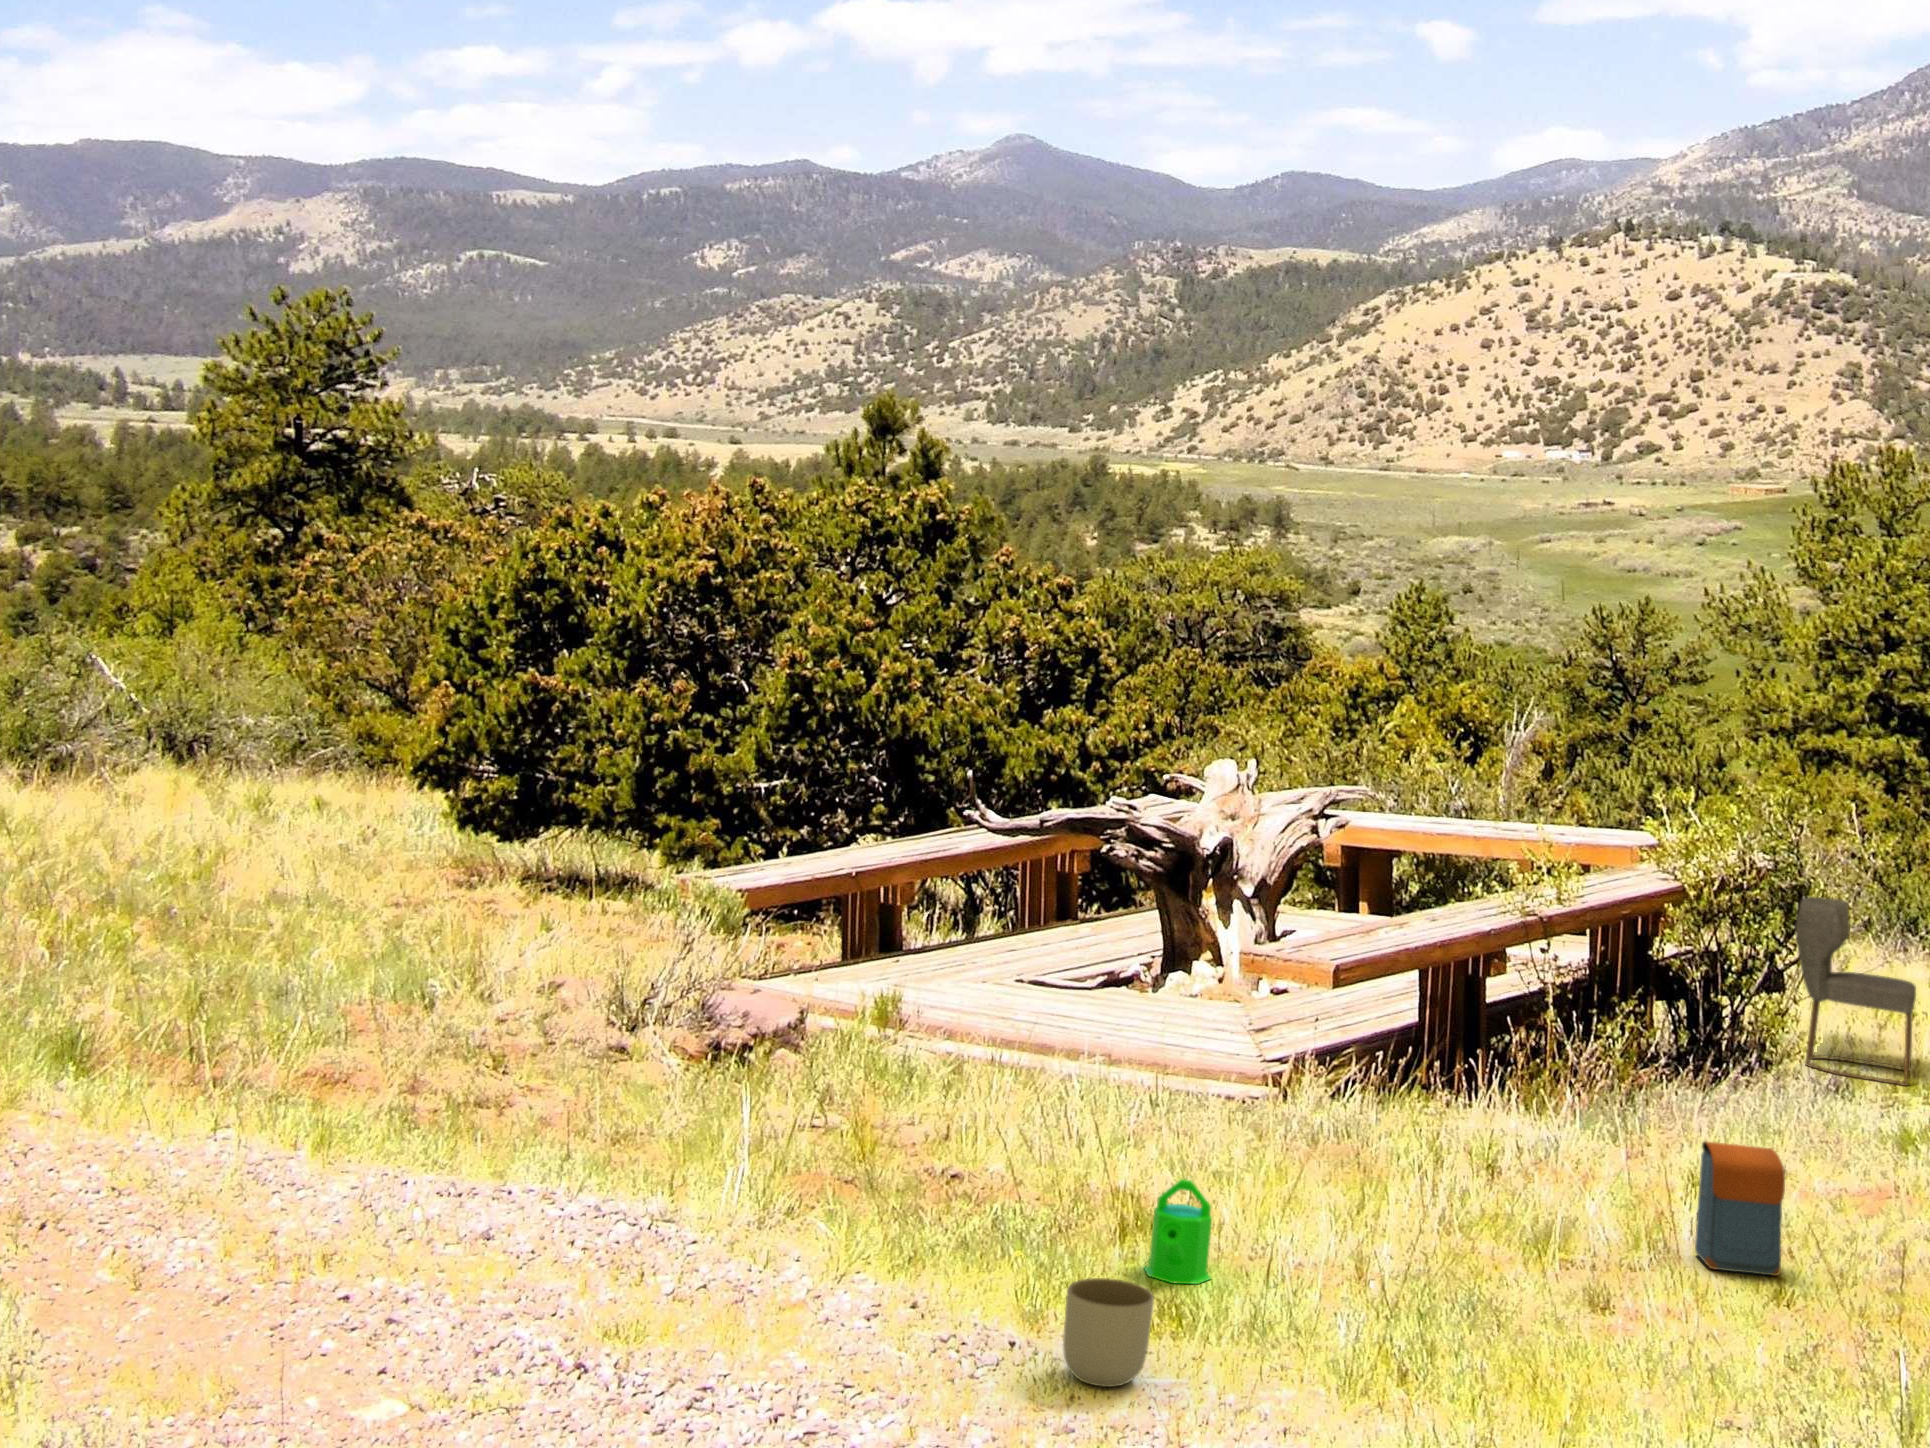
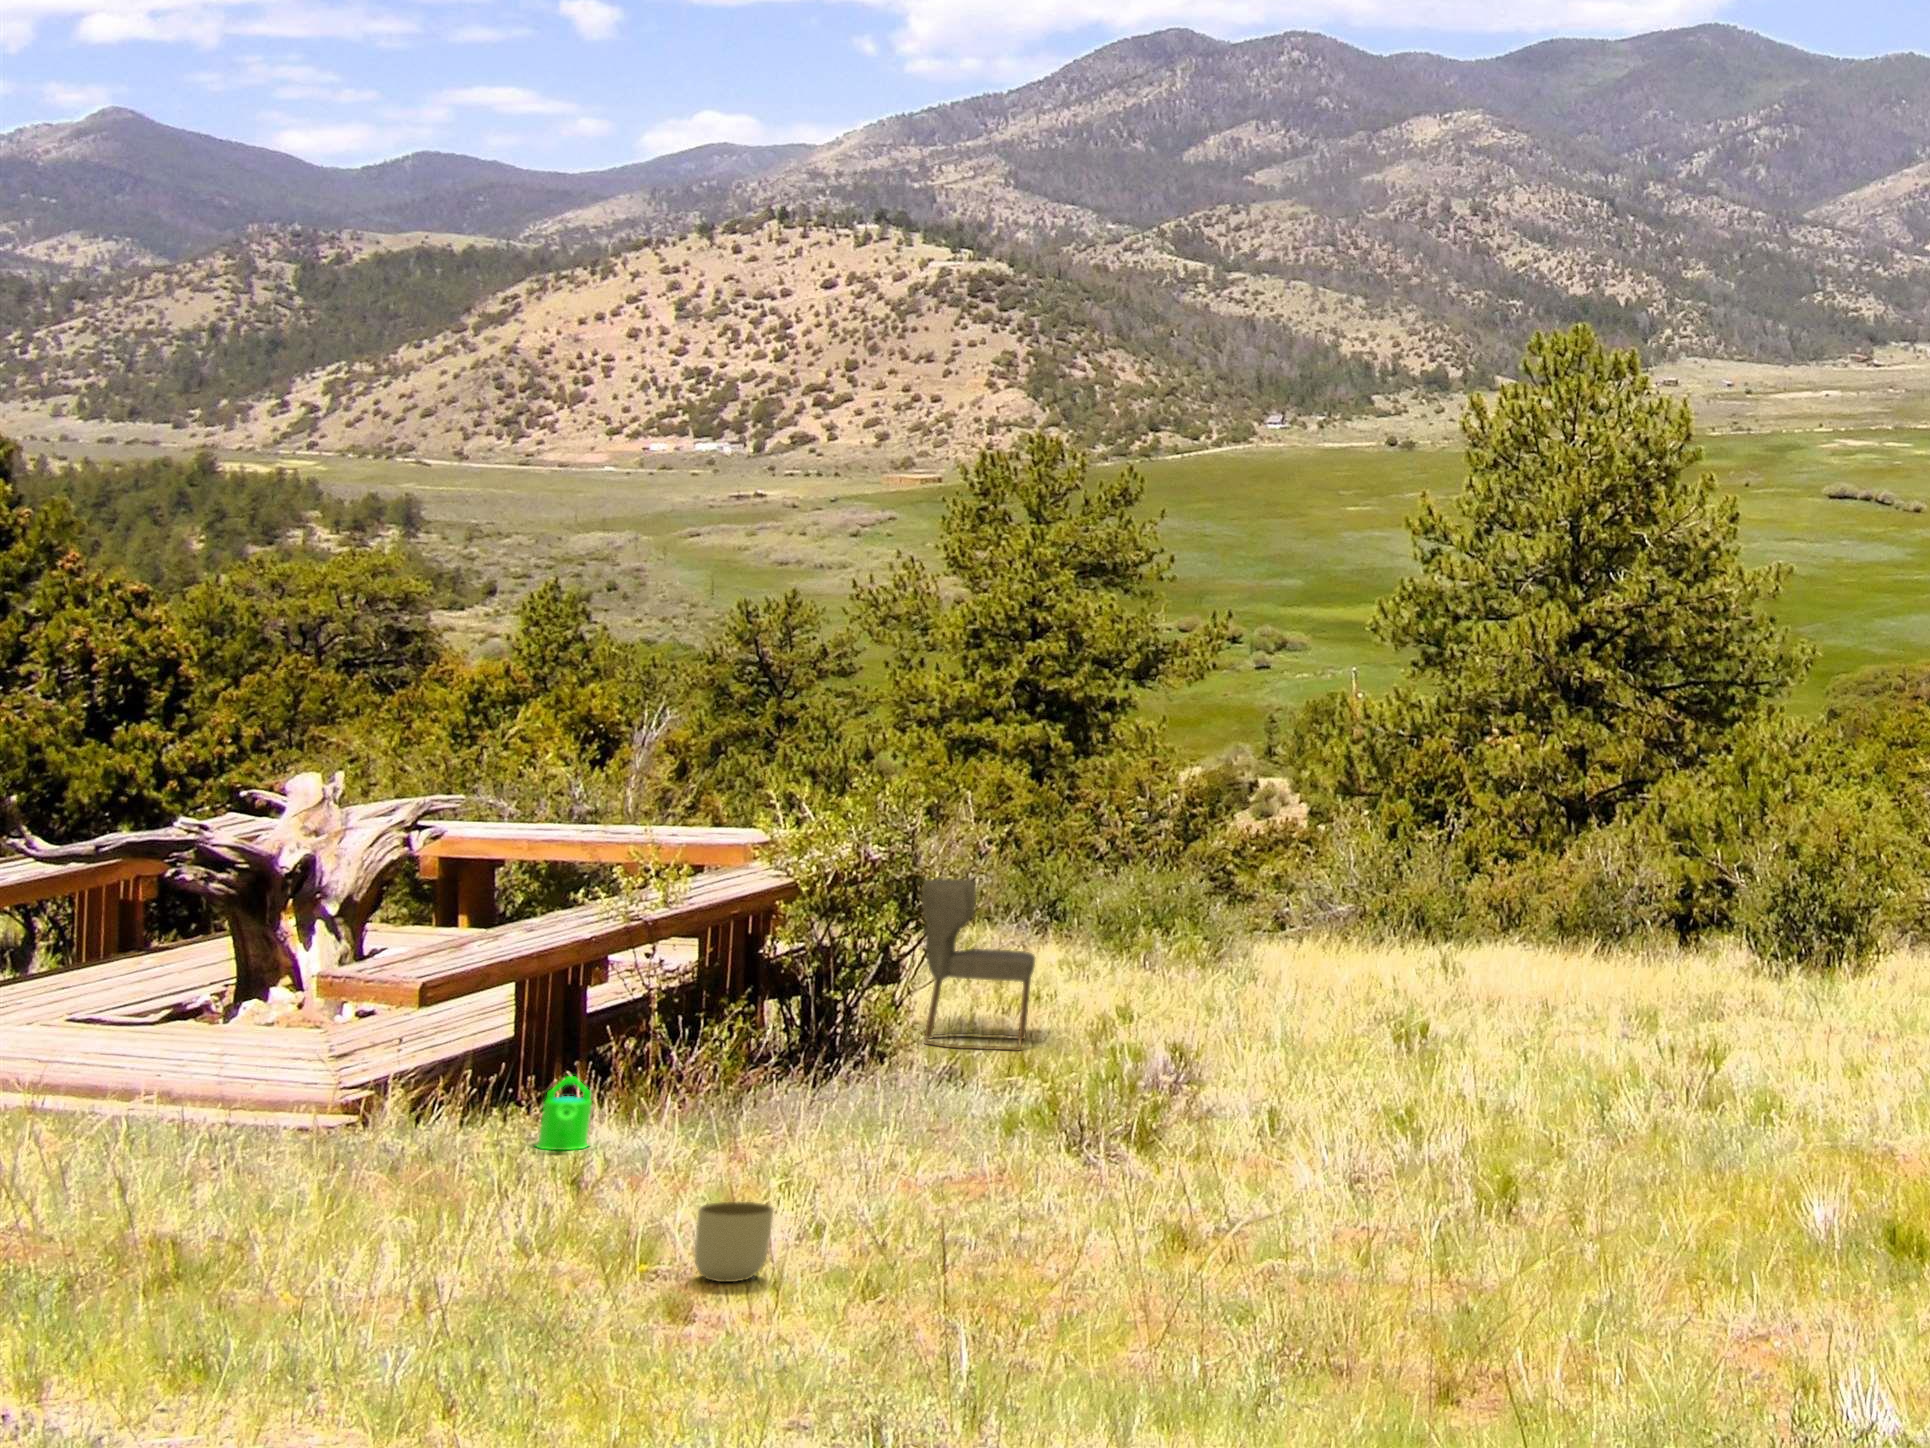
backpack: present [1695,1141,1785,1276] -> none [811,1087,899,1201]
watering can: present [1144,1179,1212,1284] -> present [537,1076,592,1150]
planter: present [1063,1278,1154,1387] -> present [695,1202,774,1282]

